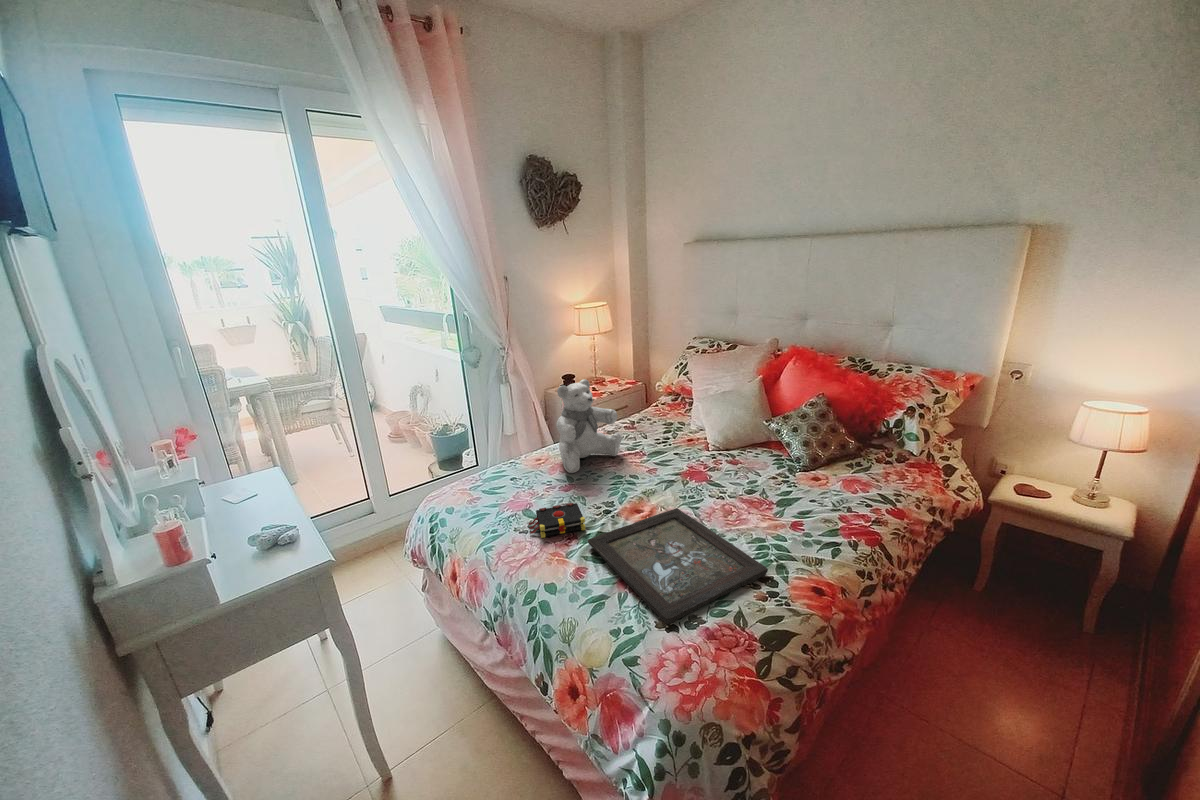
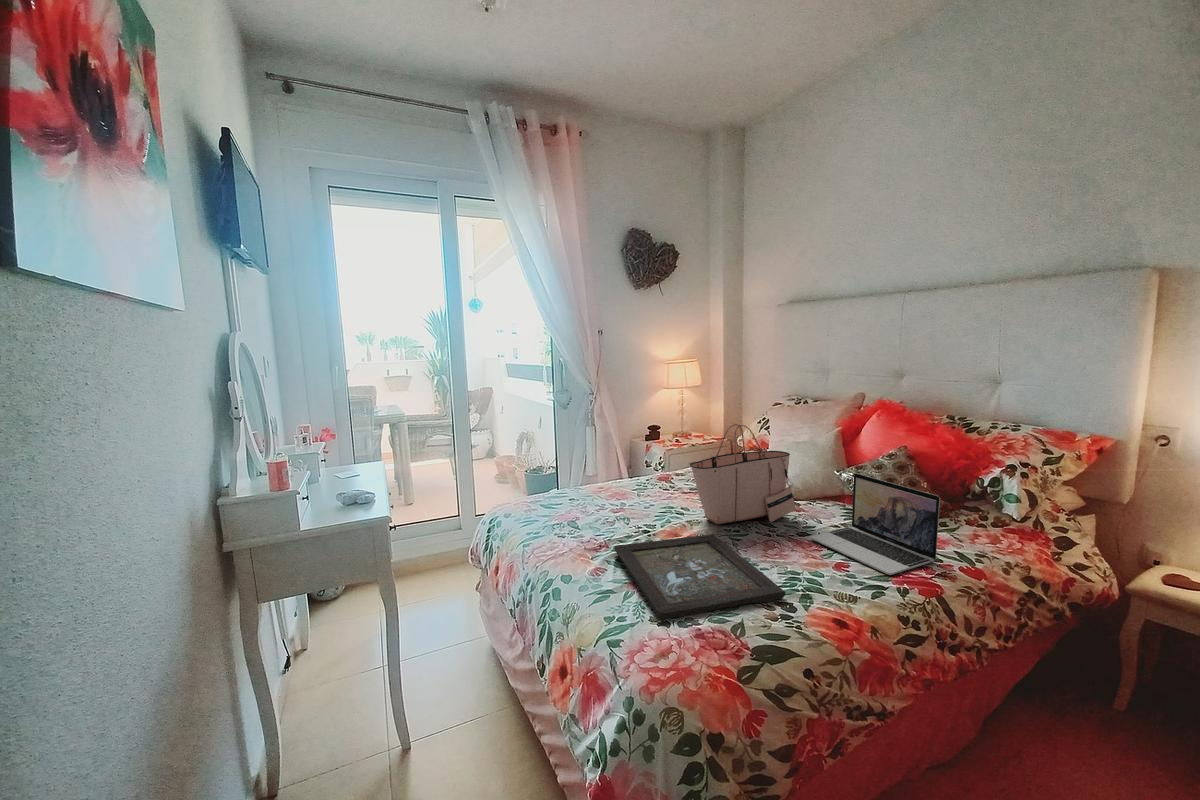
teddy bear: present [556,379,622,473] -> none [616,413,681,500]
tote bag: none [644,391,740,492] -> present [690,424,796,524]
laptop: none [762,432,877,530] -> present [810,473,940,575]
book: present [528,503,585,538] -> none [566,517,618,542]

